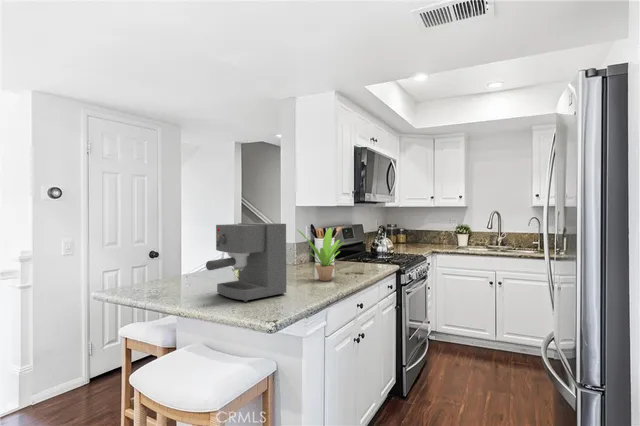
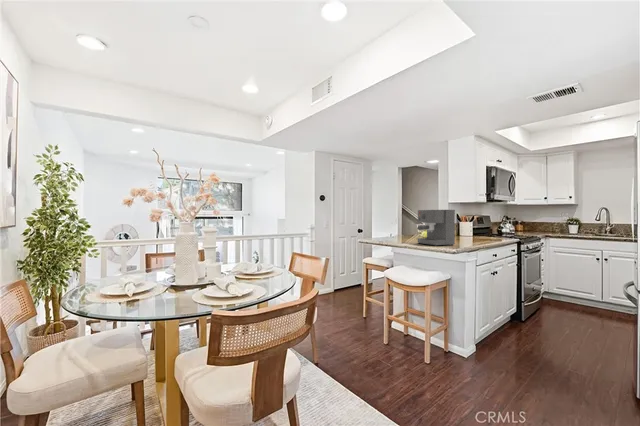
potted plant: present [298,228,344,281] -> none [455,214,485,242]

